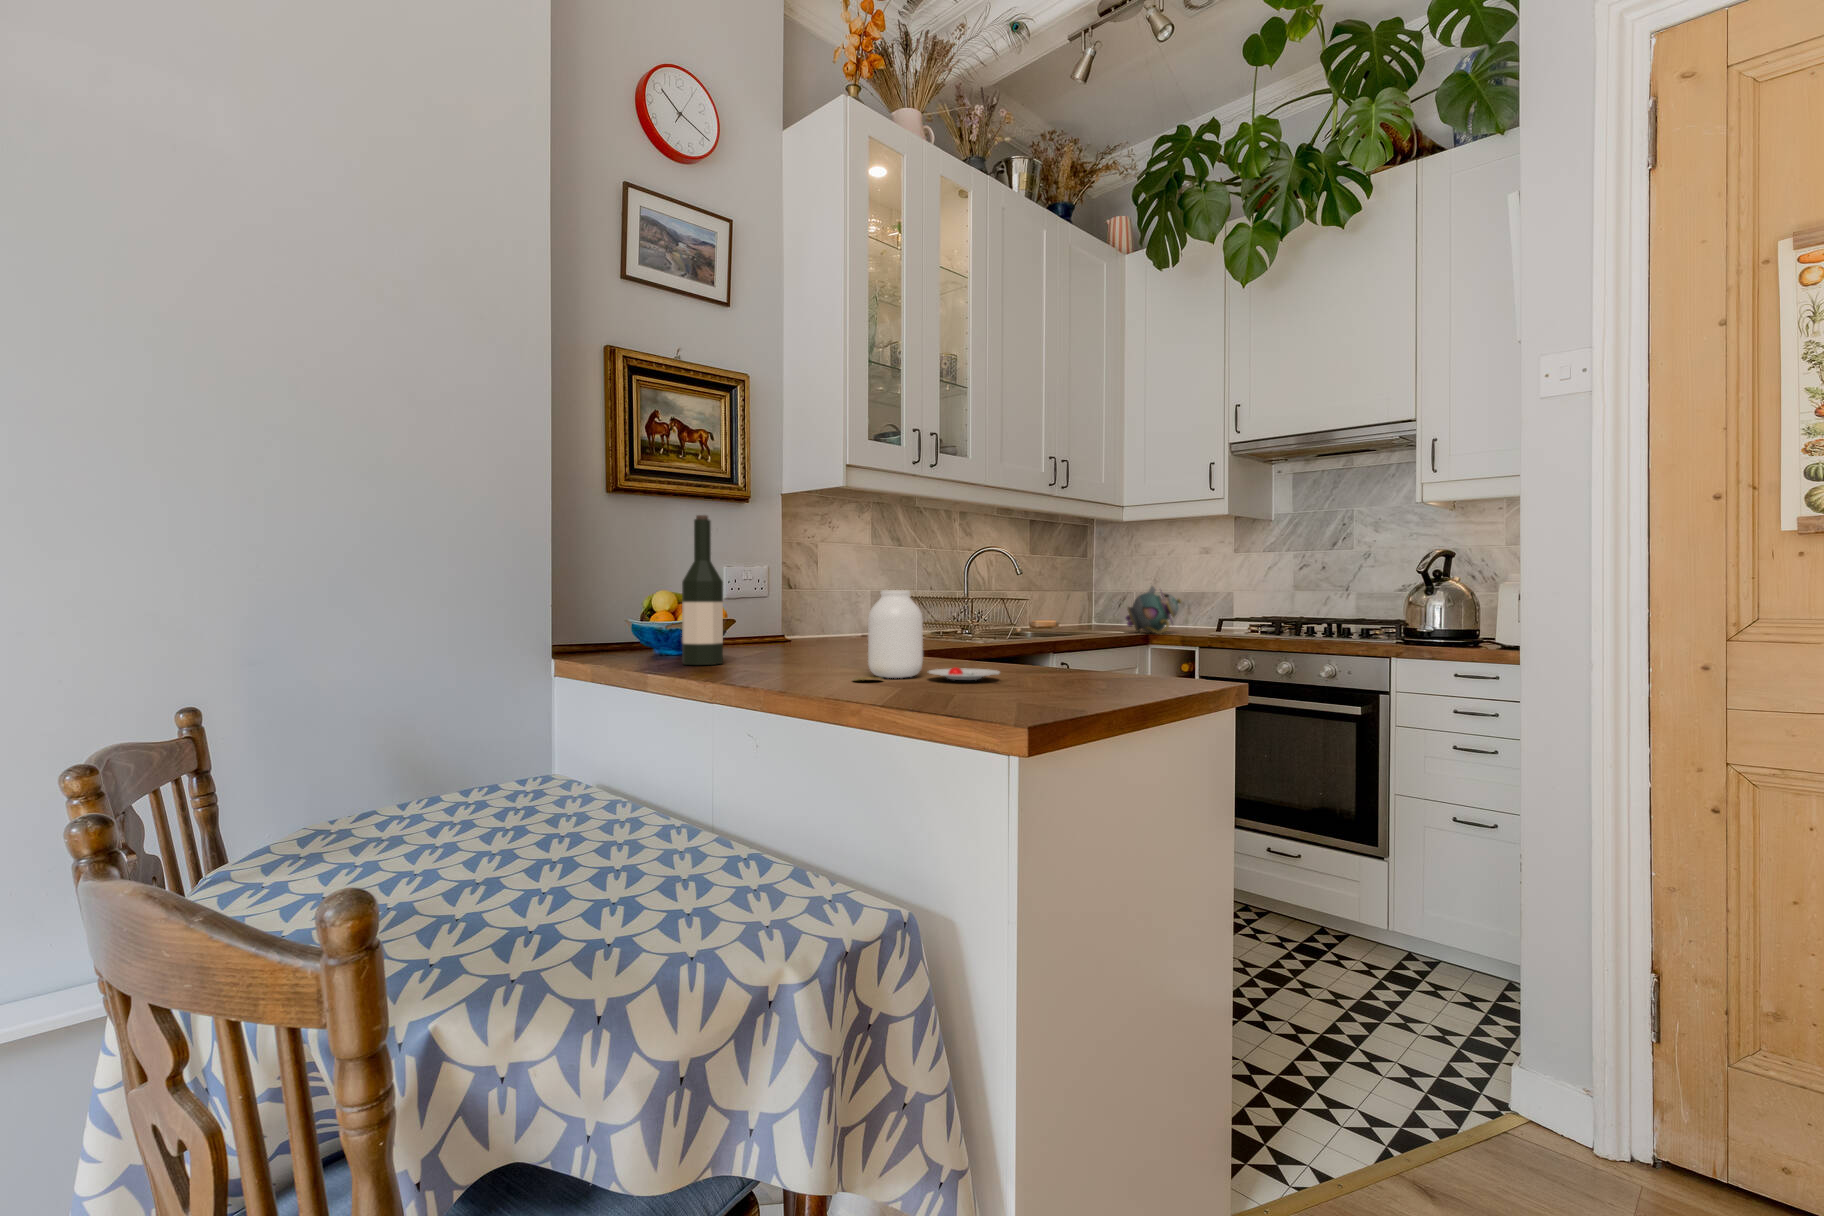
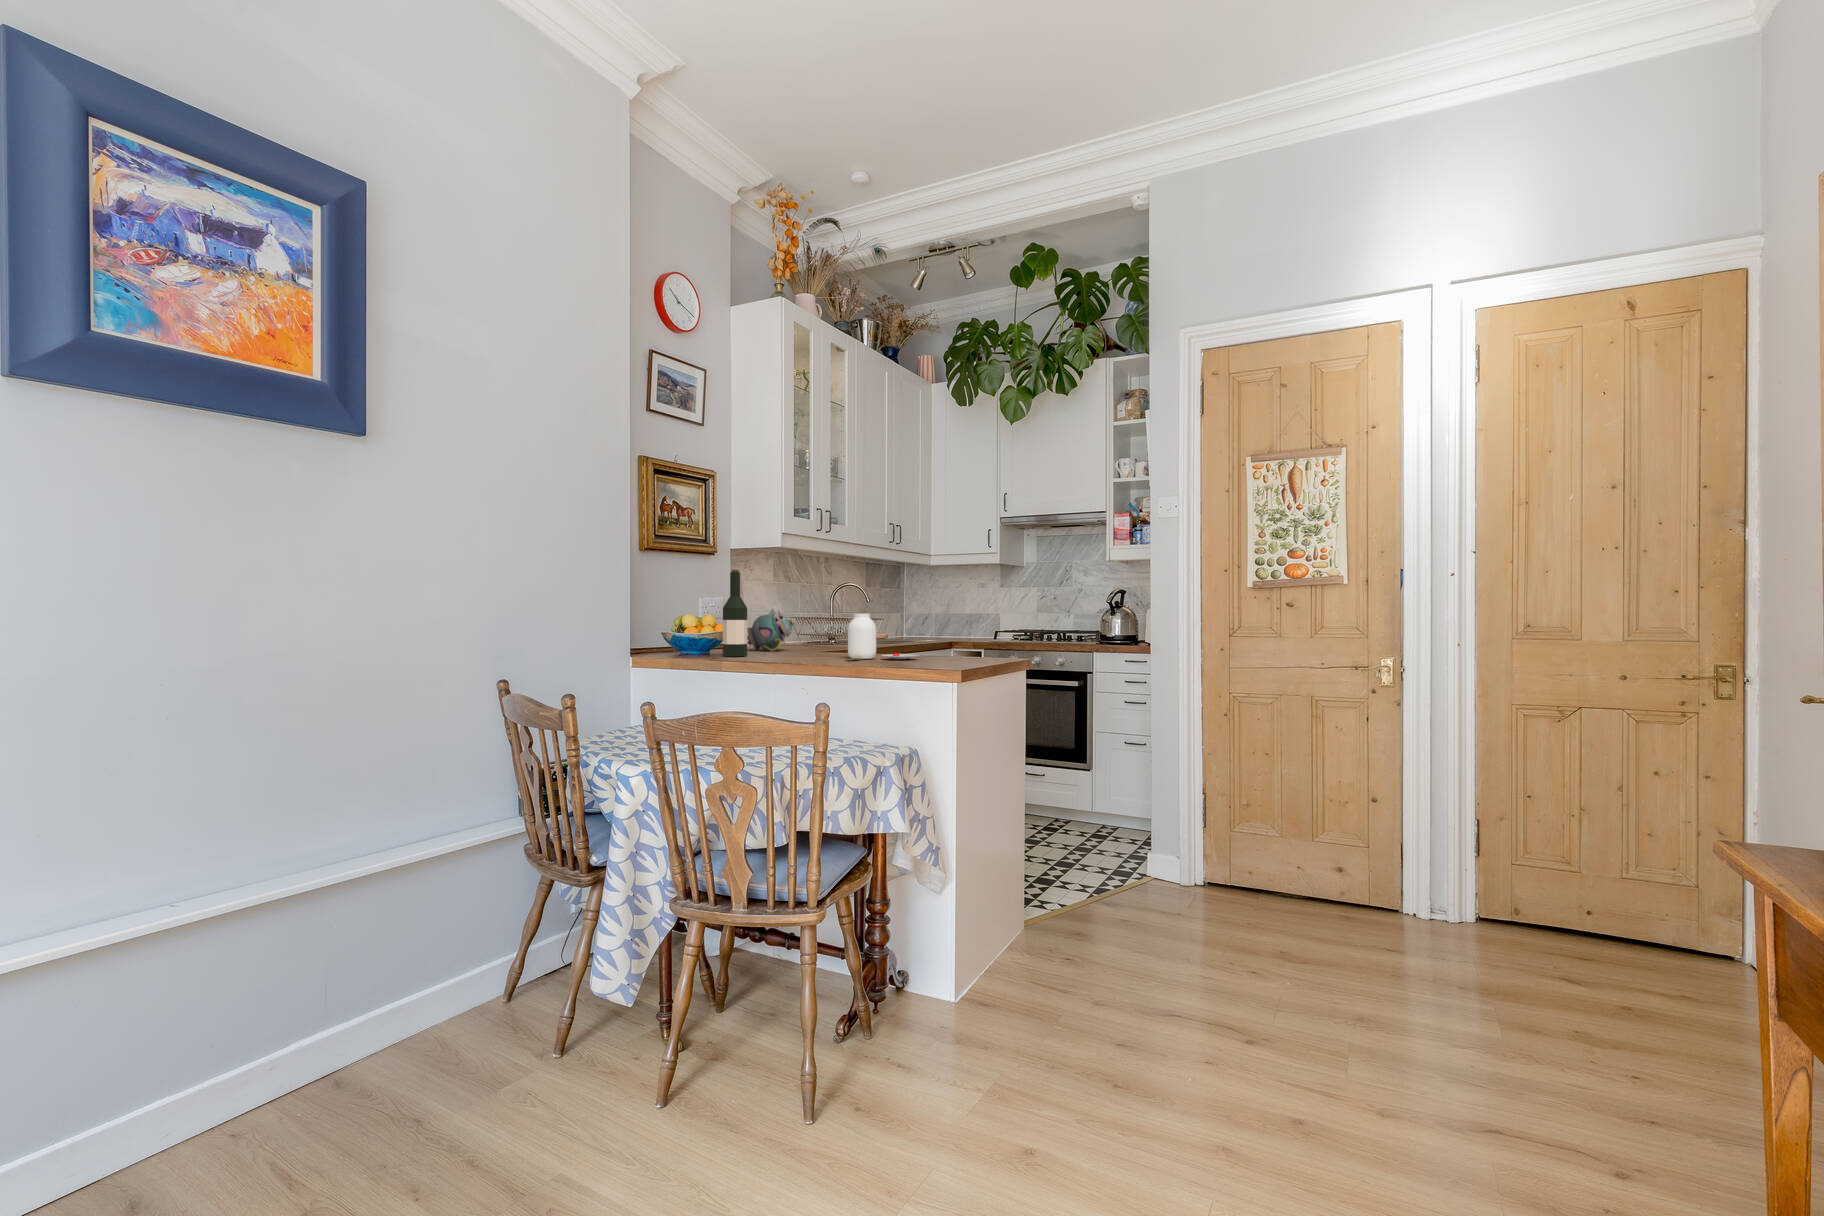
teapot: present [1126,586,1181,634] -> present [747,609,794,651]

